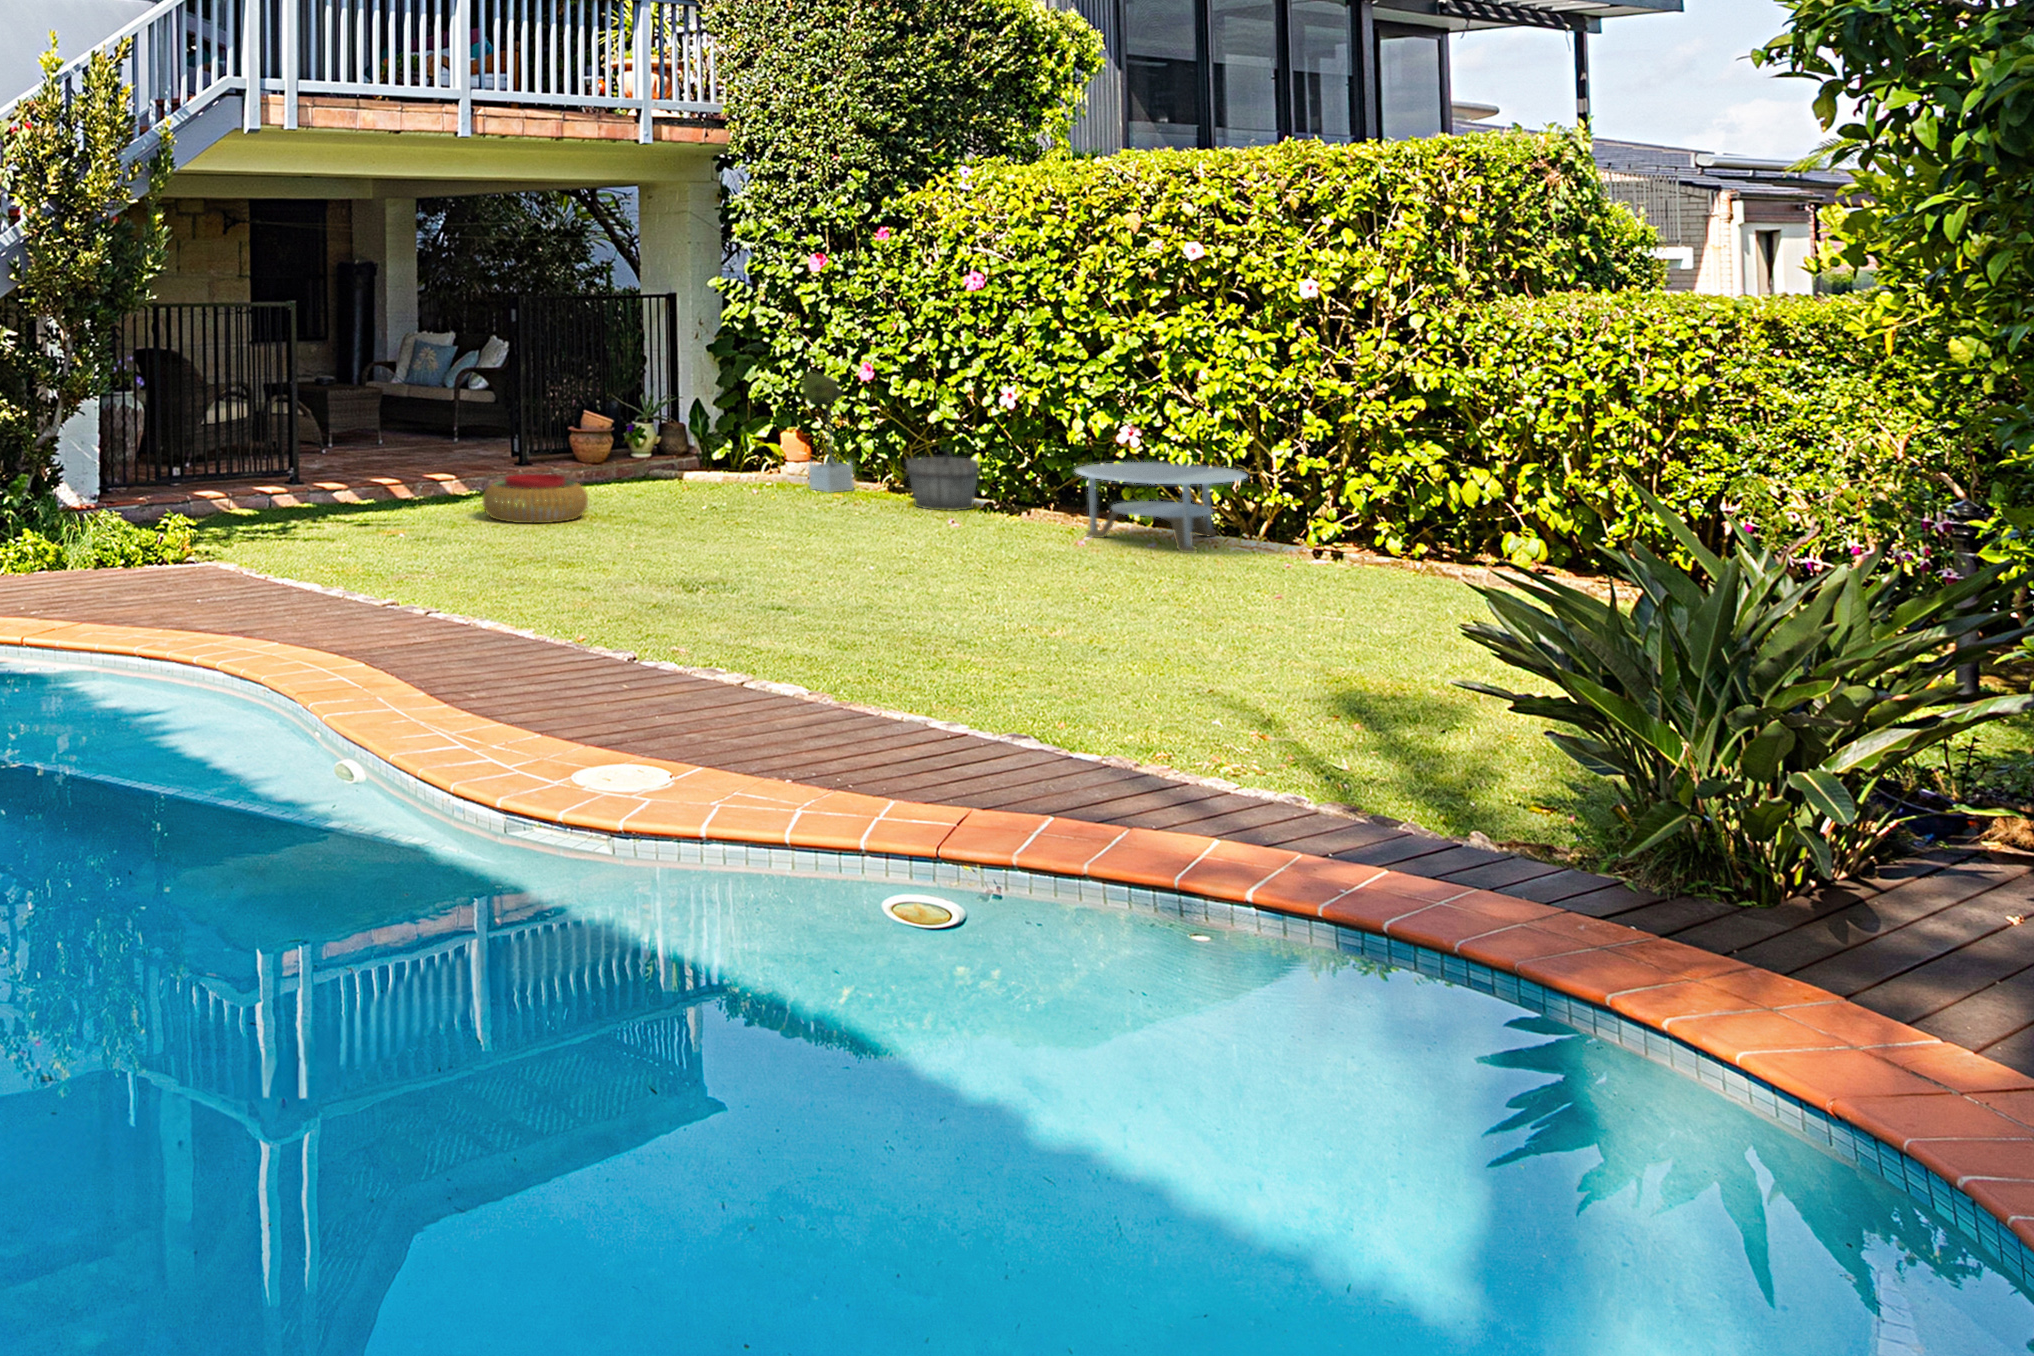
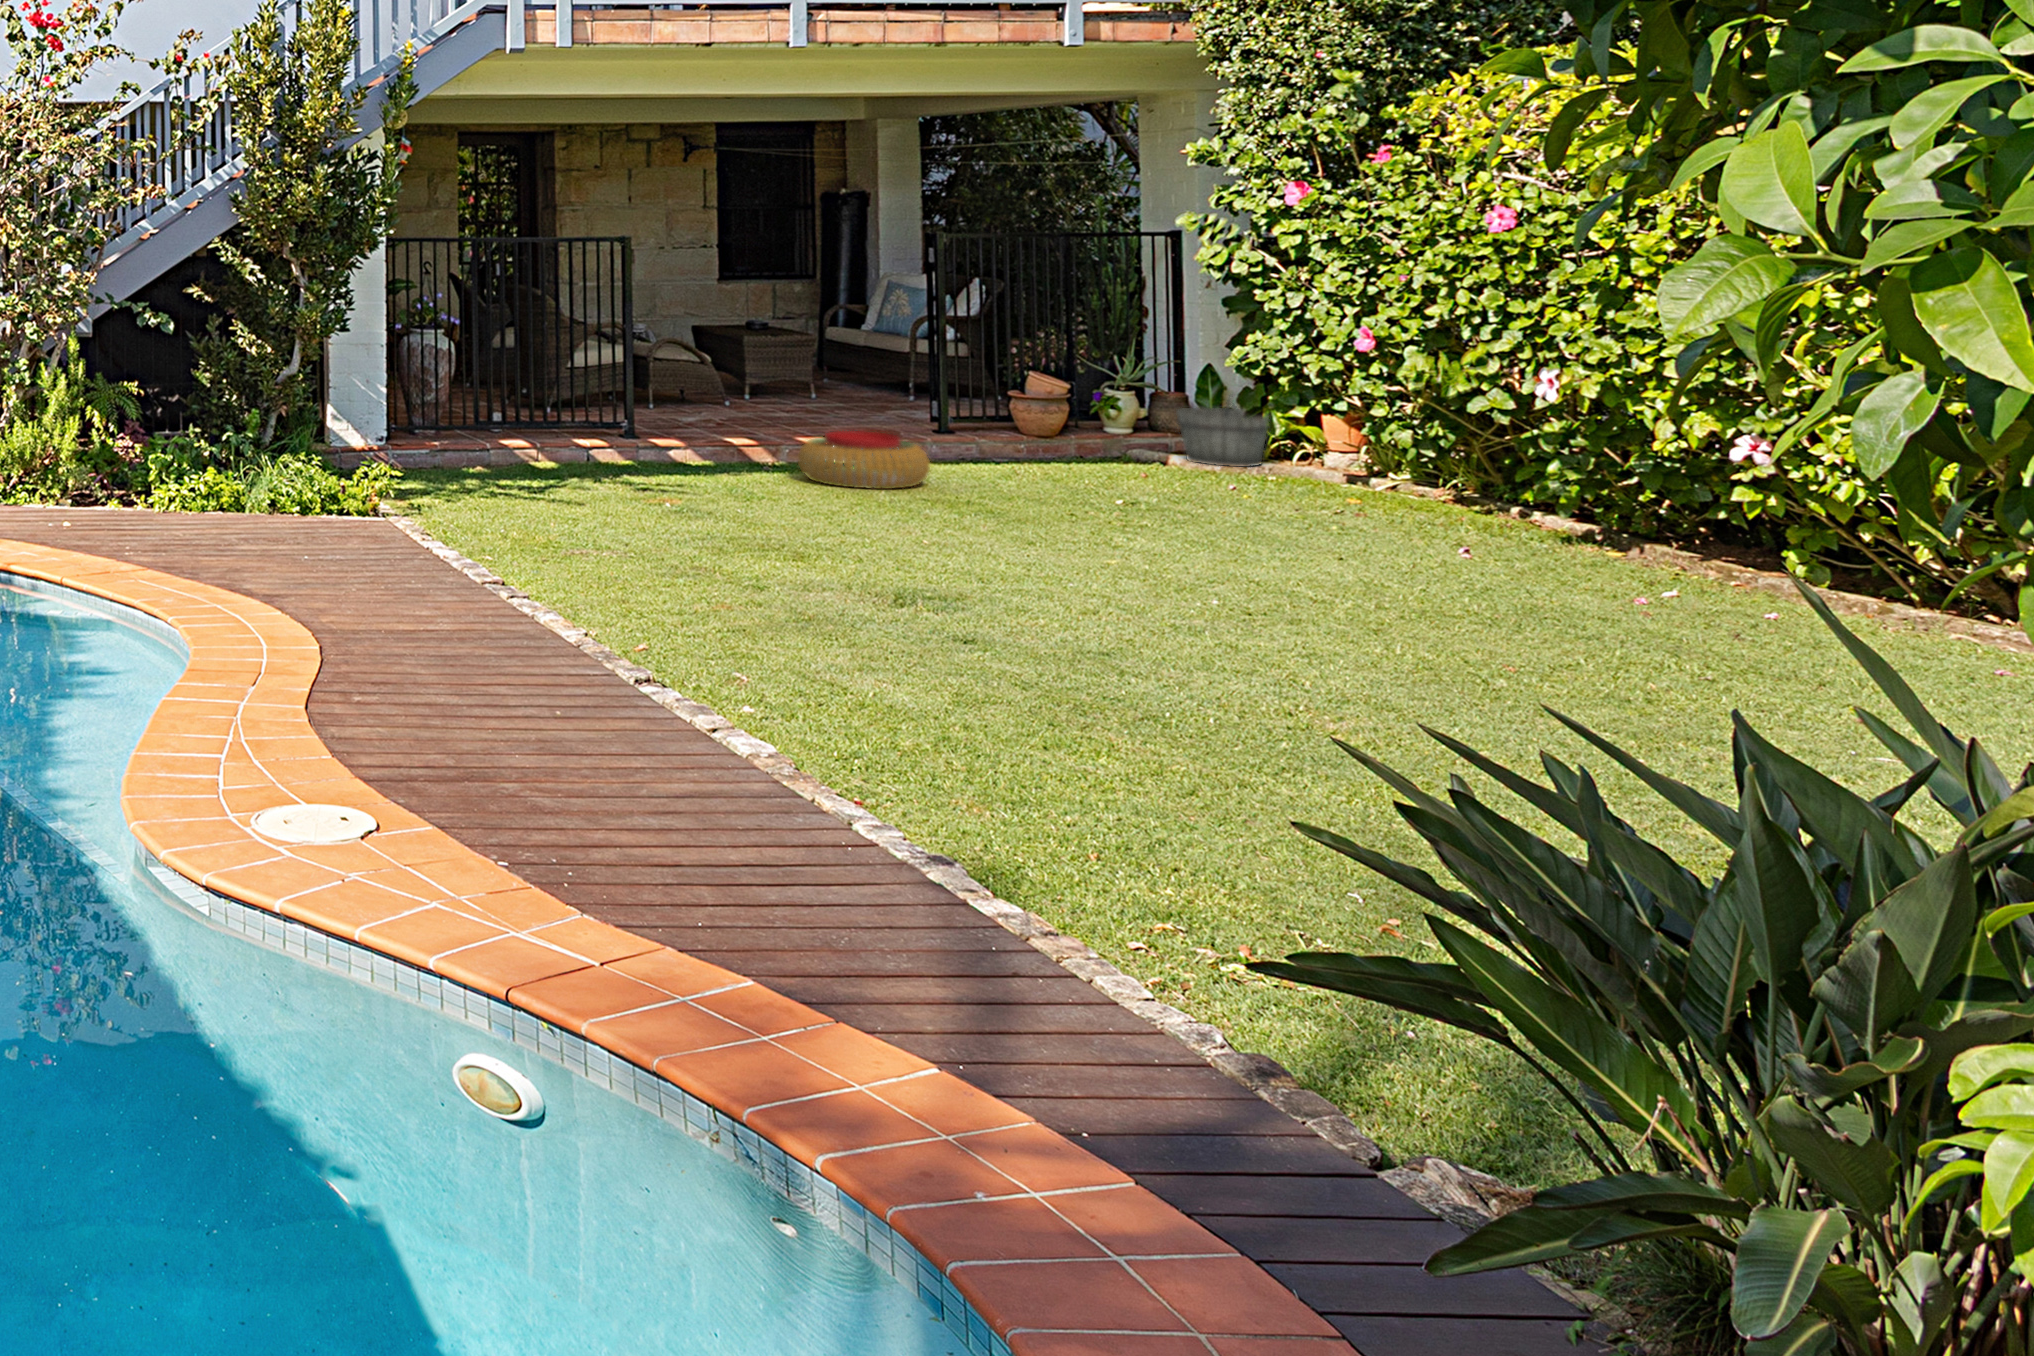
potted tree: present [801,372,854,492] -> none [1285,334,1364,491]
wooden bucket: present [906,452,980,511] -> present [1176,405,1270,467]
round table: present [1075,462,1247,553] -> none [1606,482,1927,623]

